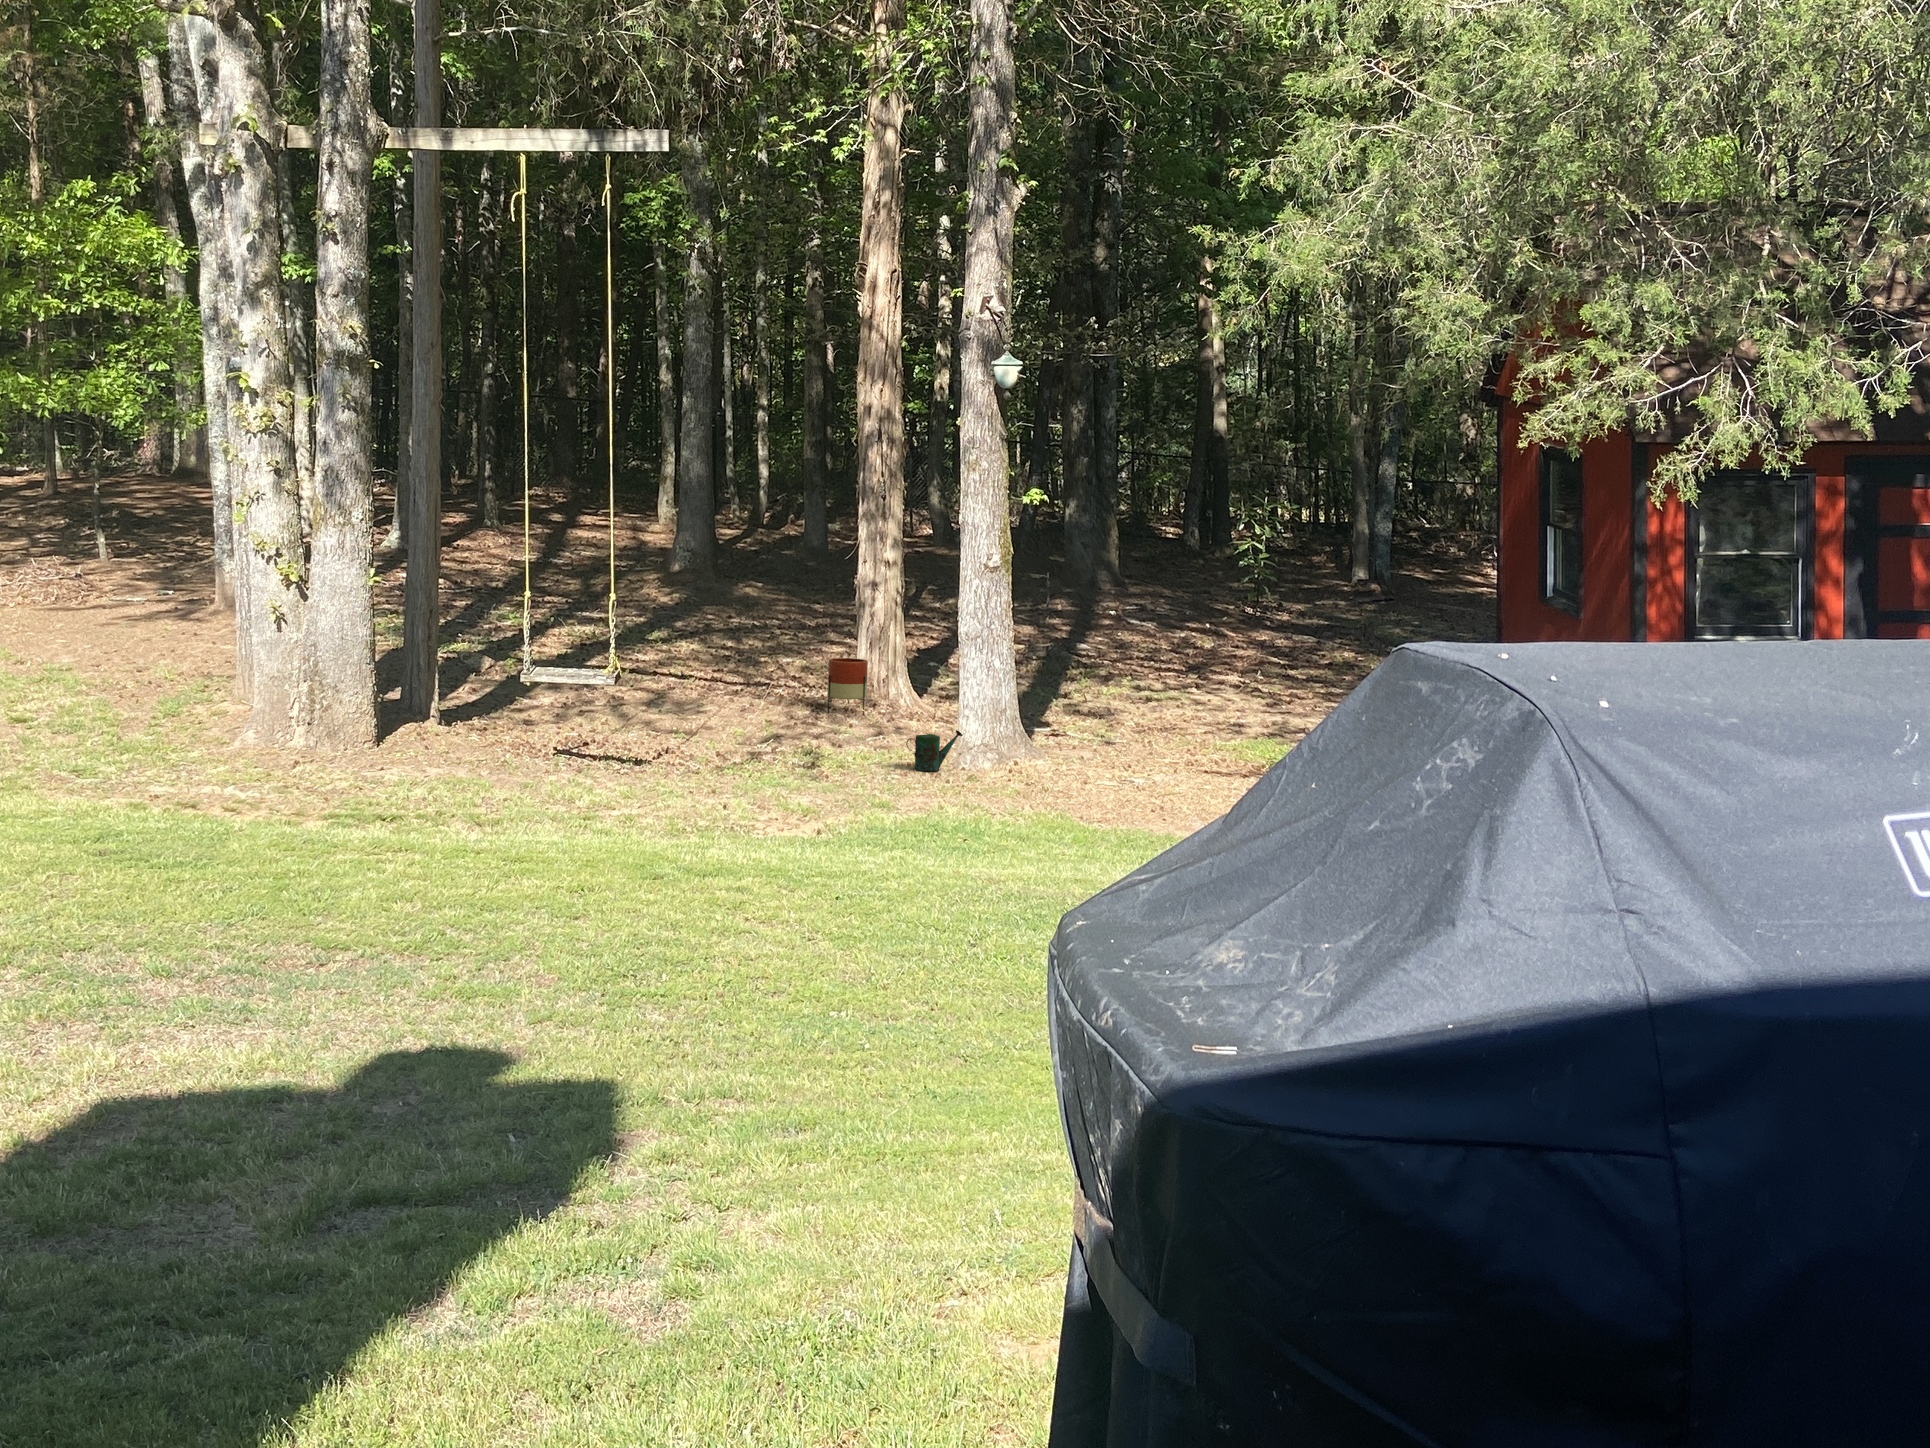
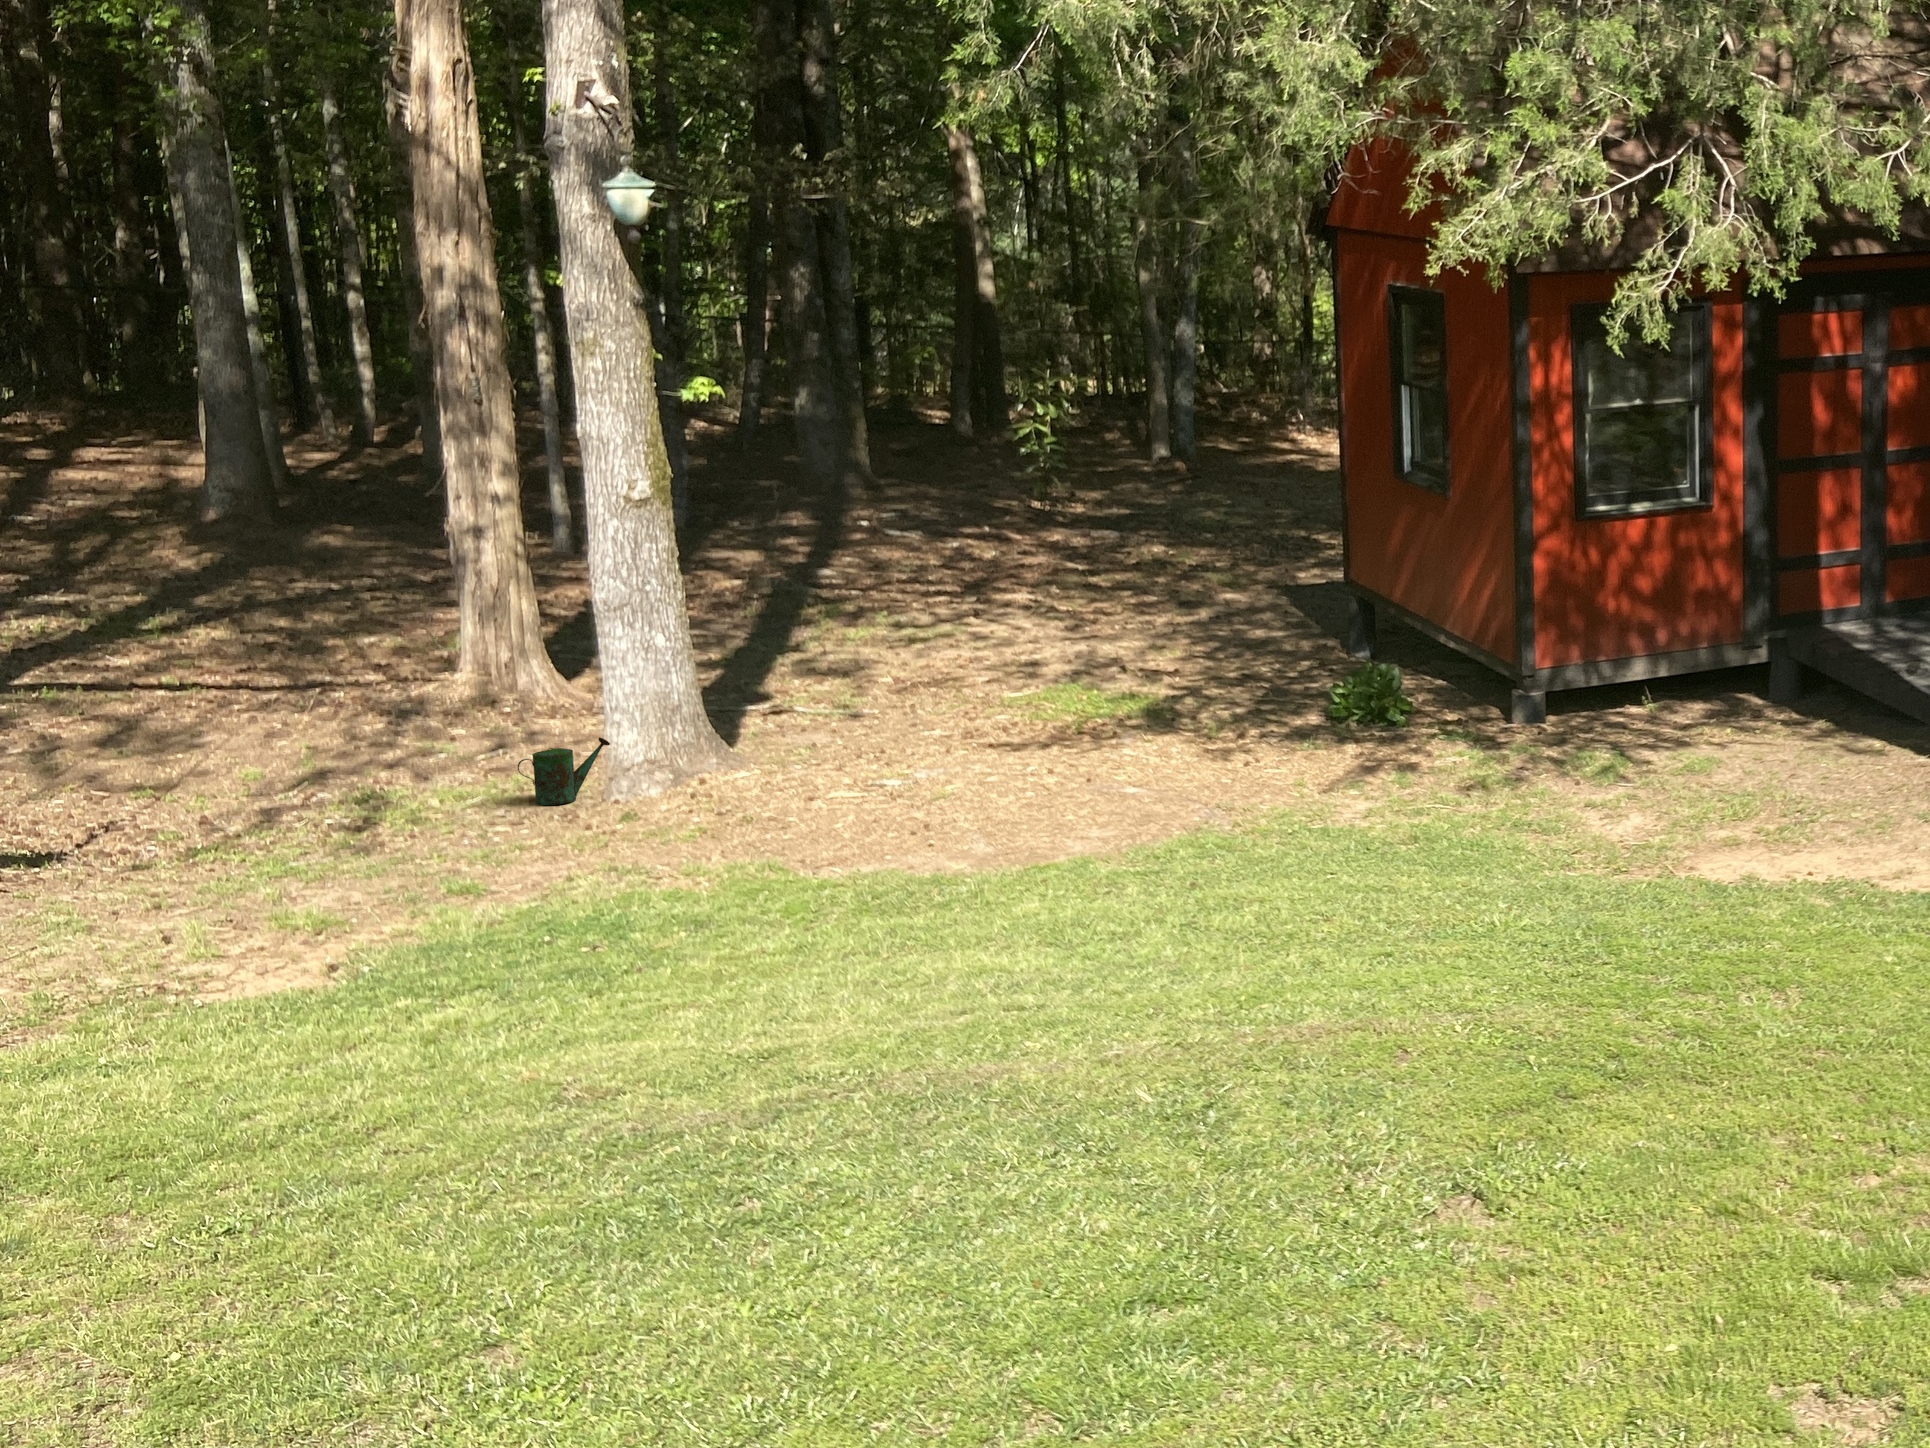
planter: present [827,658,868,715] -> none [406,637,475,723]

